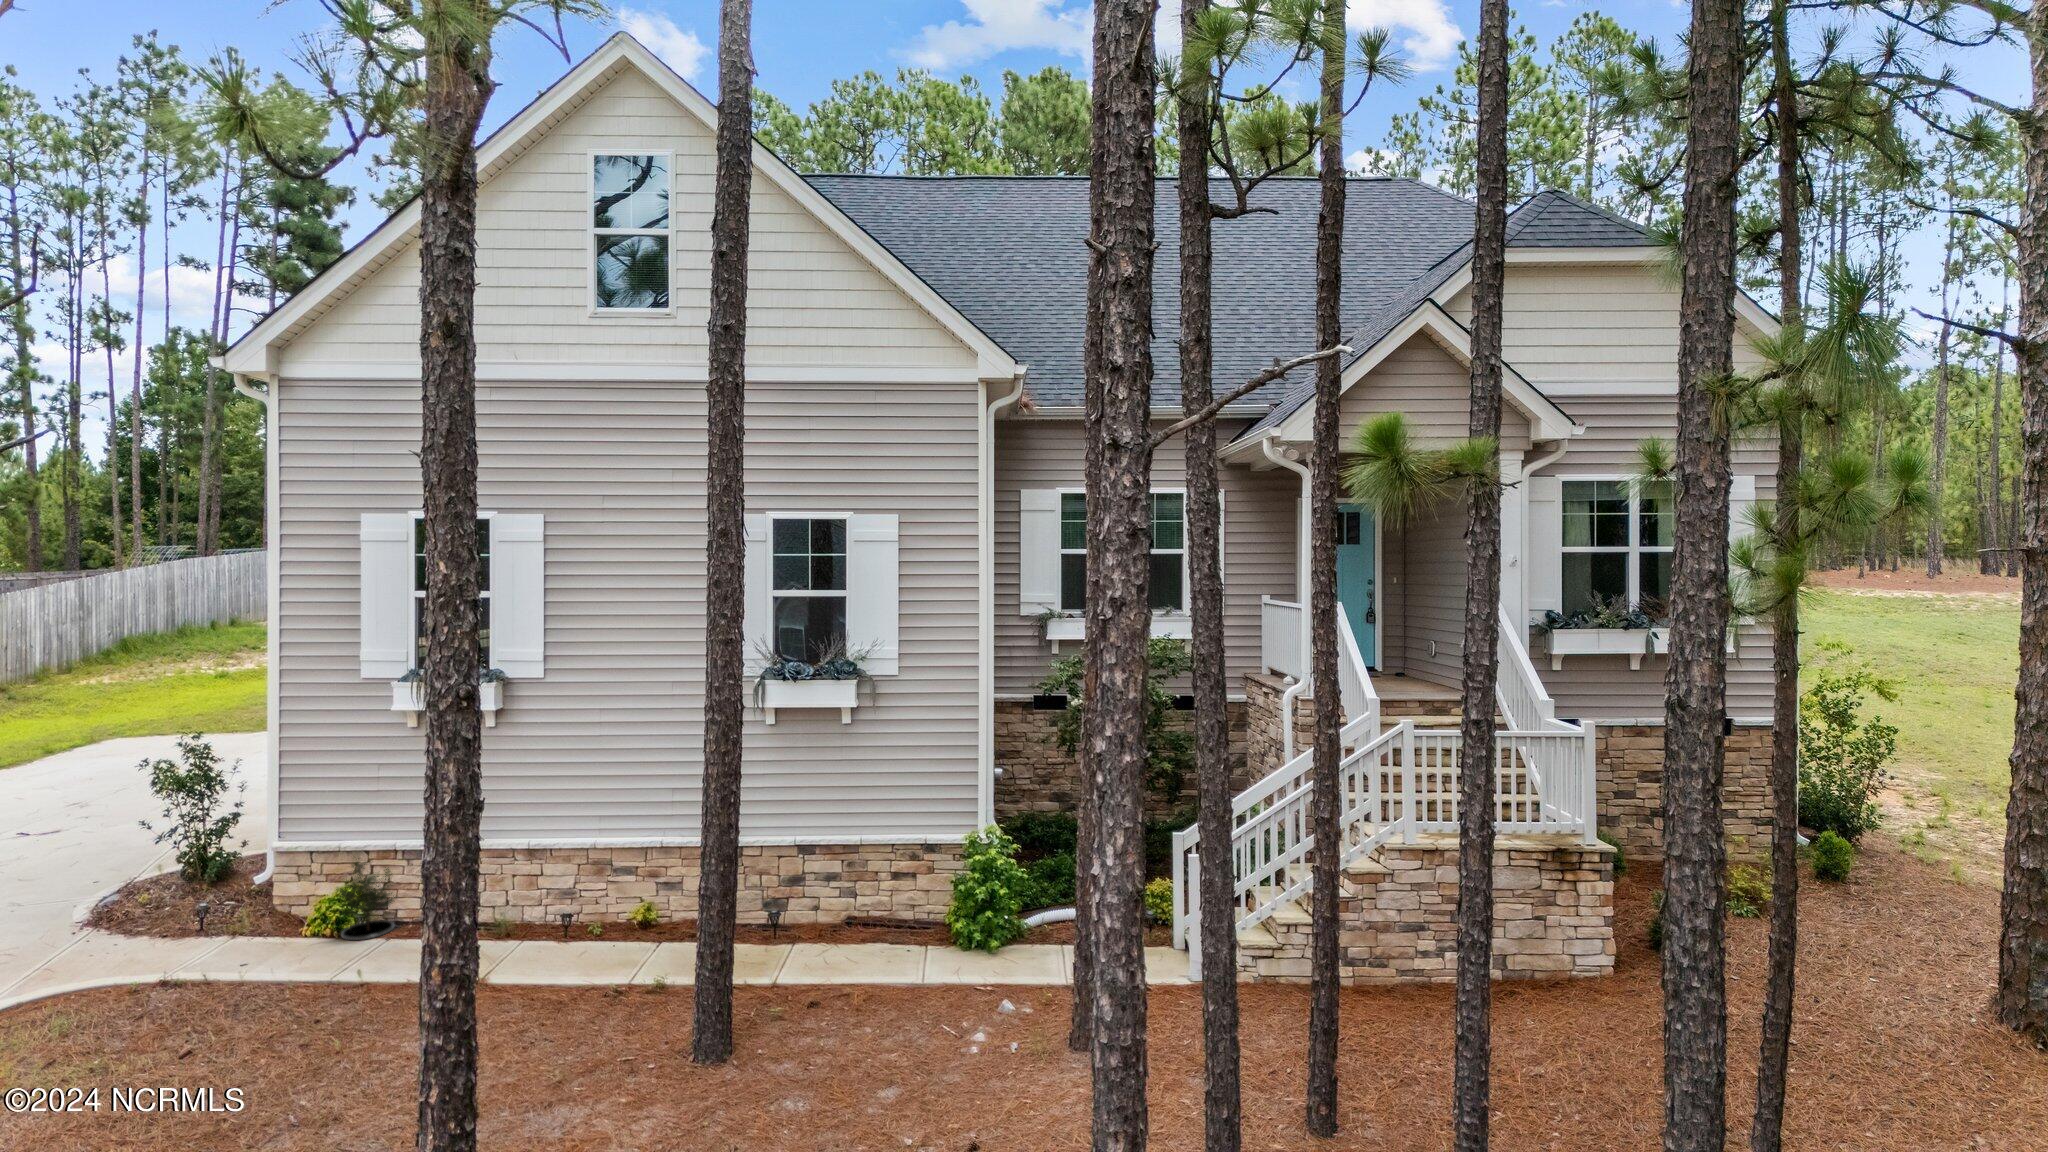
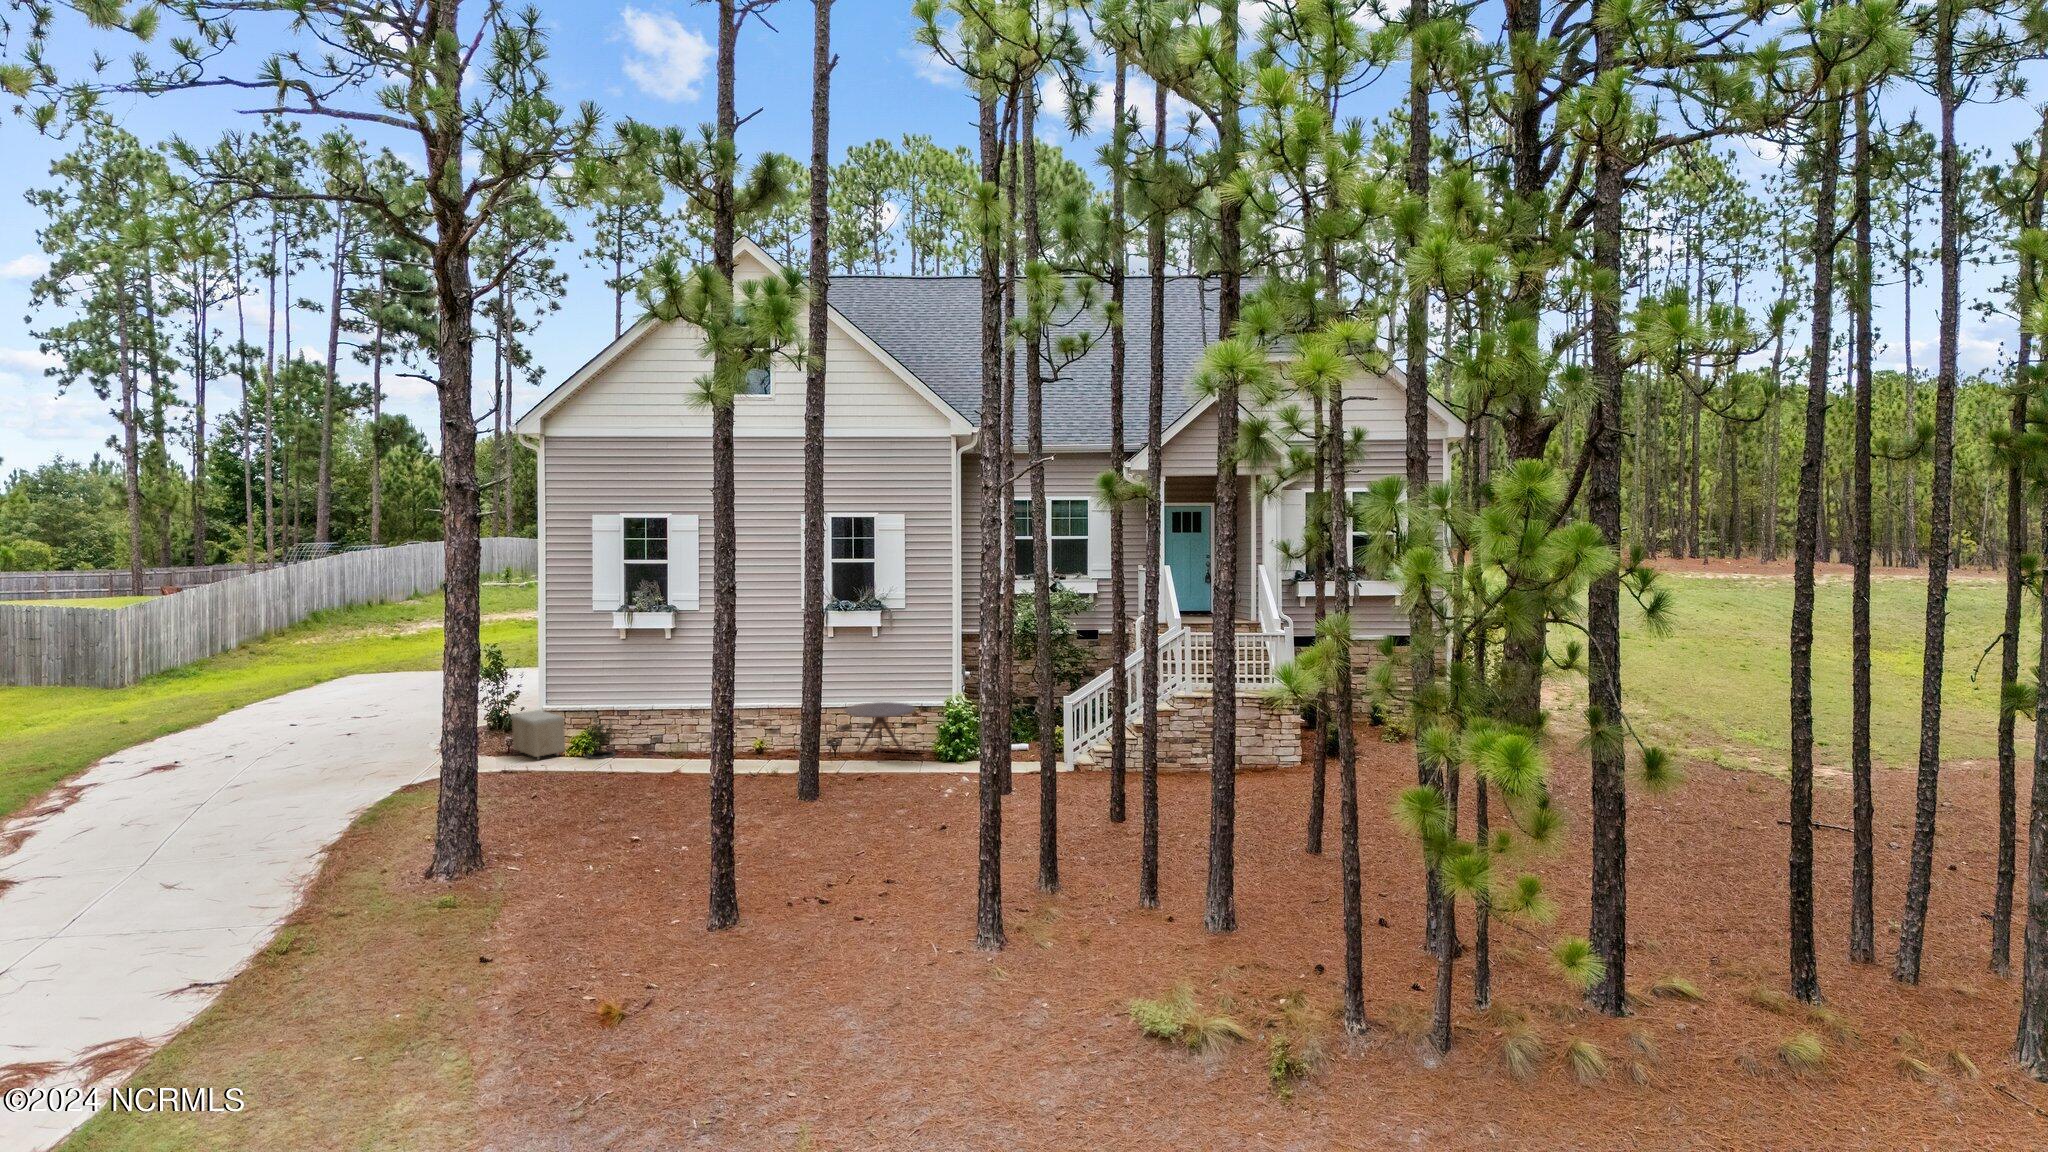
round table: none [788,835,913,955] -> present [844,702,915,755]
storage bench: none [217,845,305,942] -> present [511,710,565,759]

